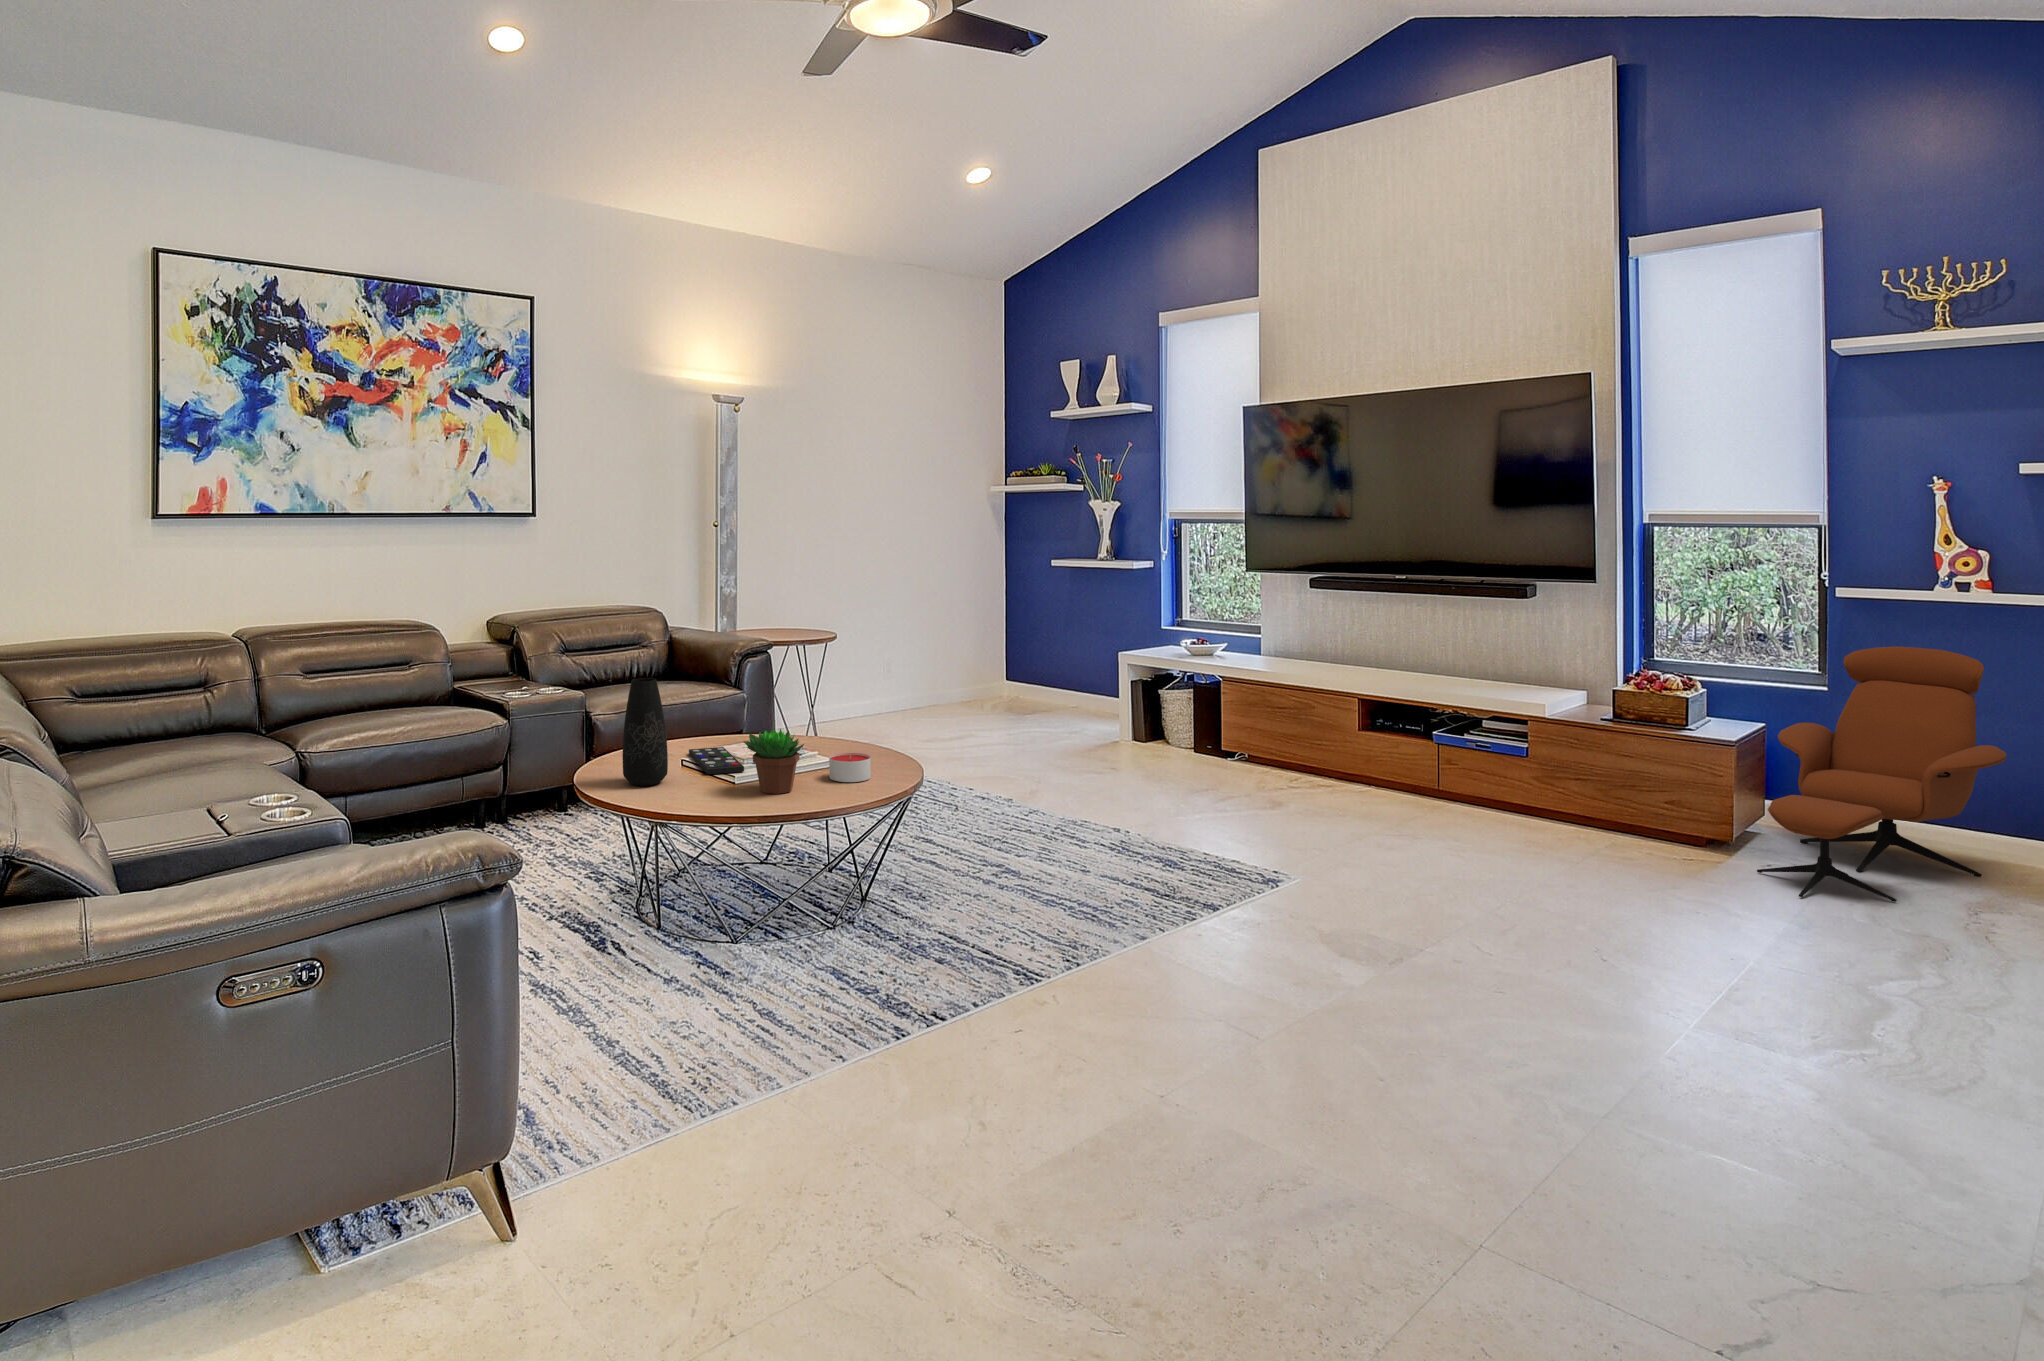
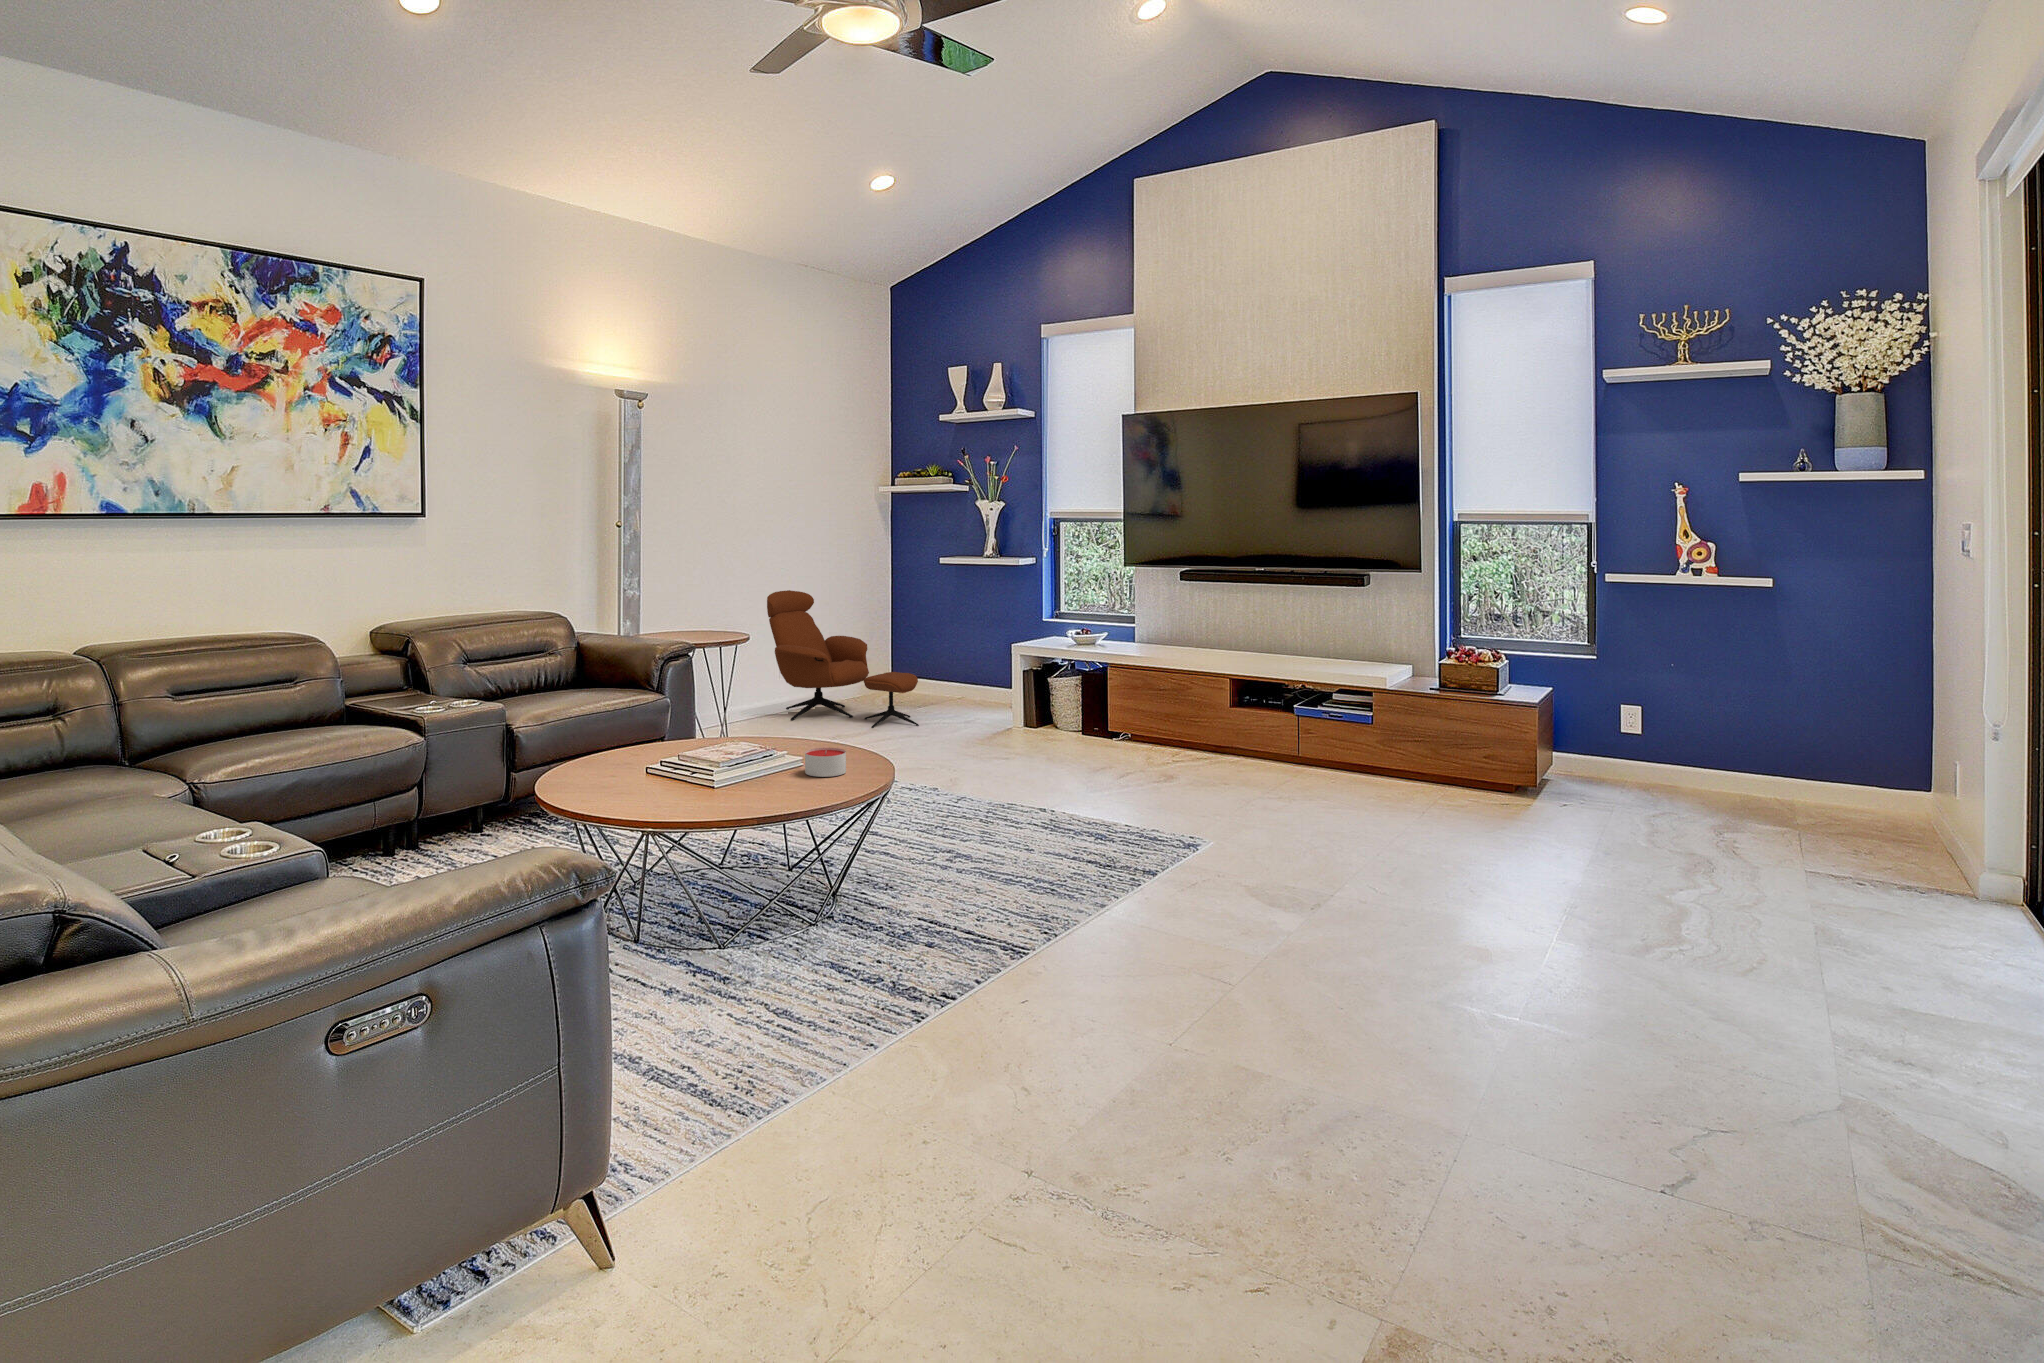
lounge chair: present [1757,646,2007,902] -> present [767,590,919,728]
vase: present [623,678,668,786] -> none [594,680,641,792]
succulent plant: present [744,729,804,794] -> none [727,726,788,792]
remote control: present [689,747,744,774] -> none [645,748,715,777]

